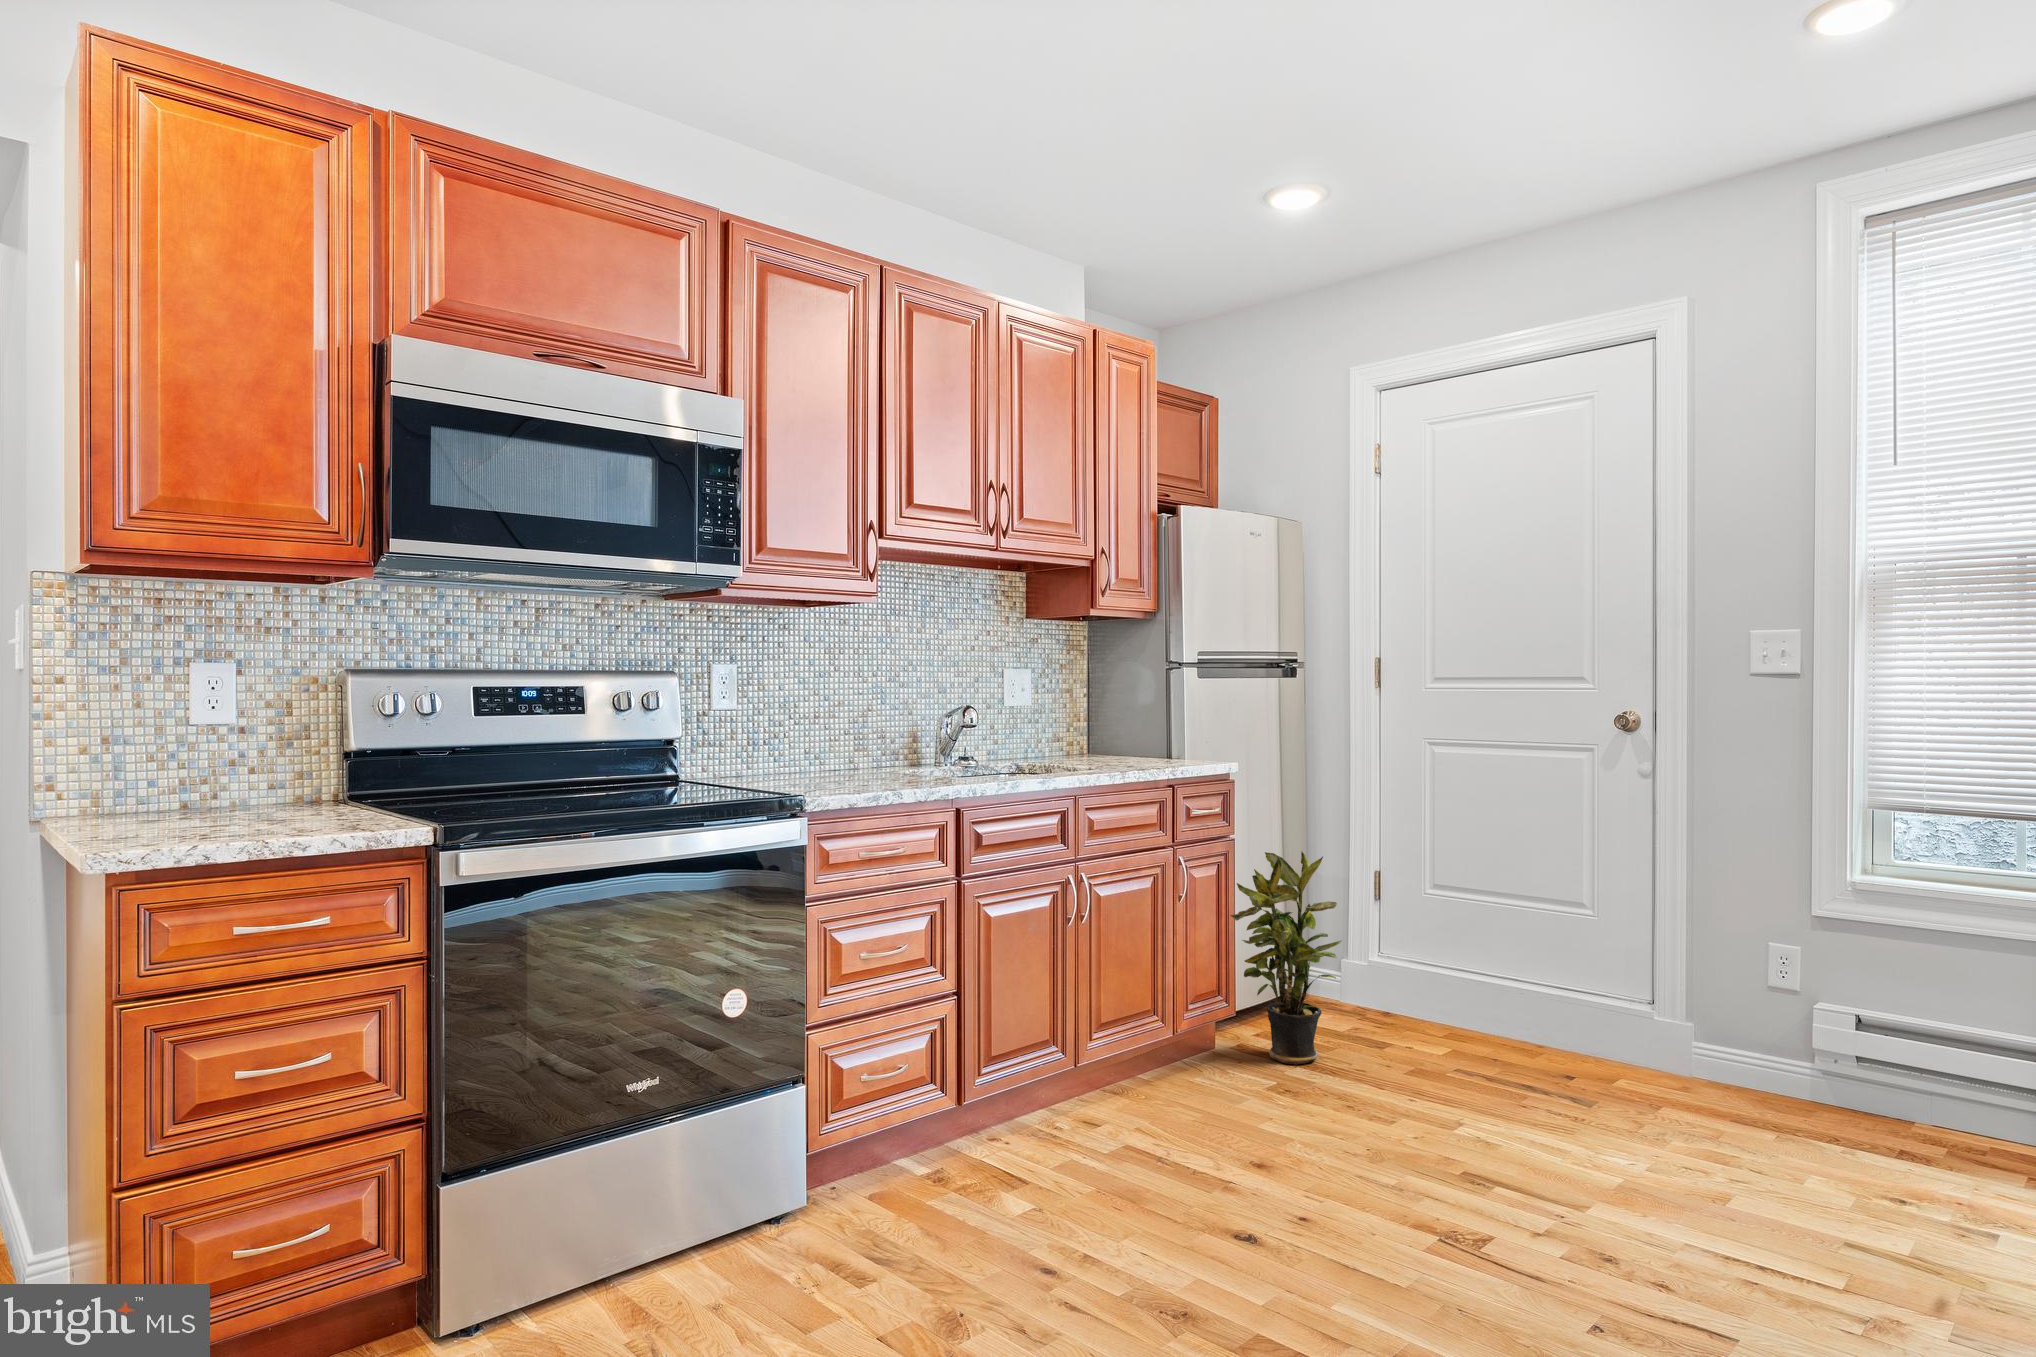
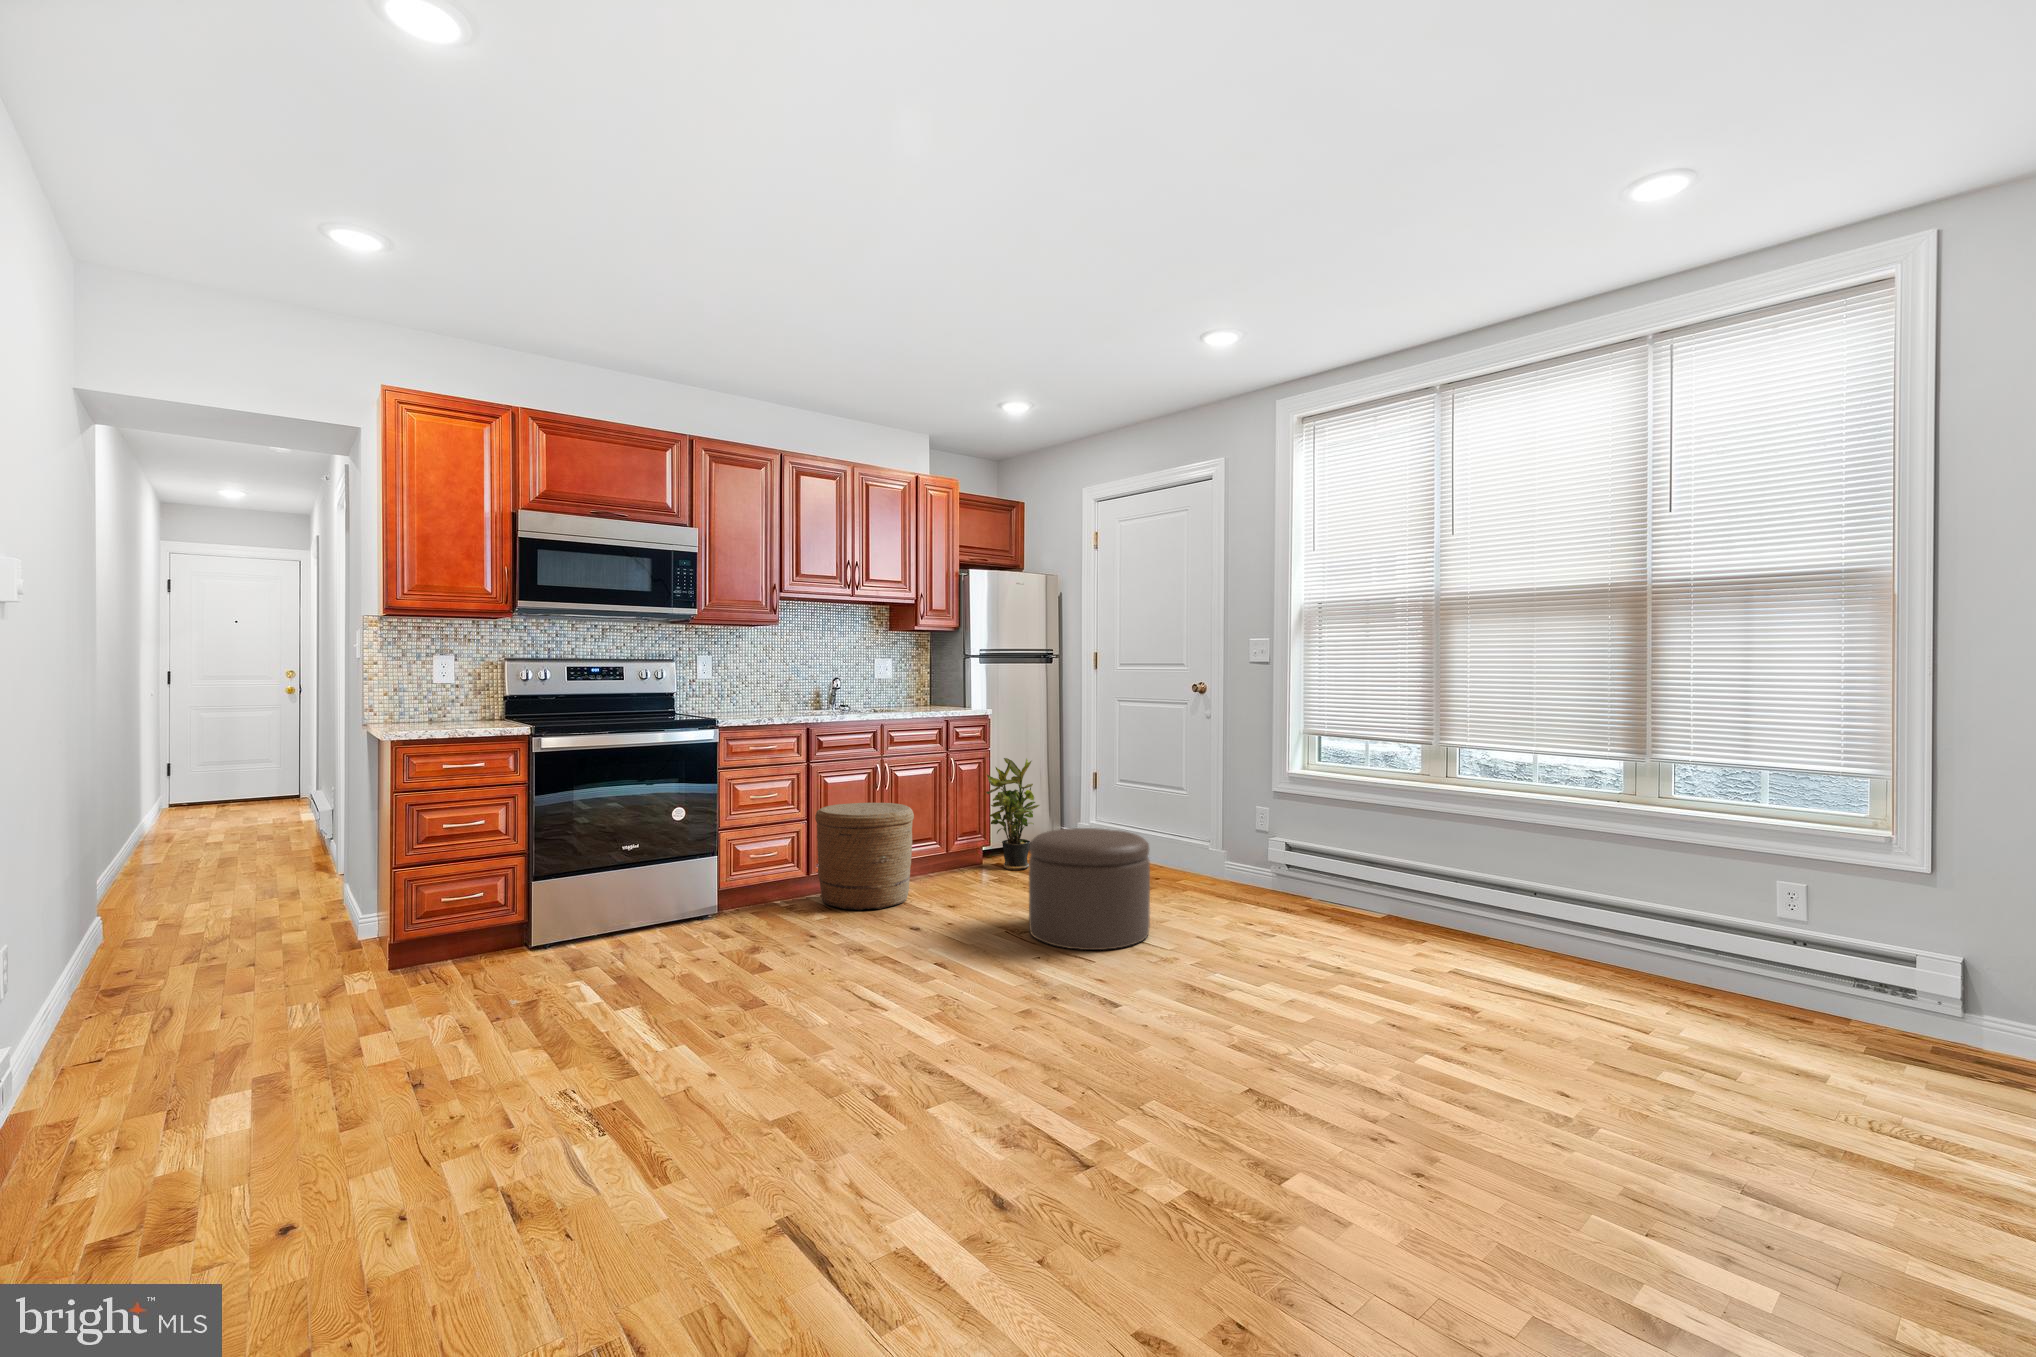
woven basket: none [985,952,1184,1190] -> present [815,803,914,910]
ottoman: none [1497,1016,1783,1308] -> present [1029,828,1150,950]

